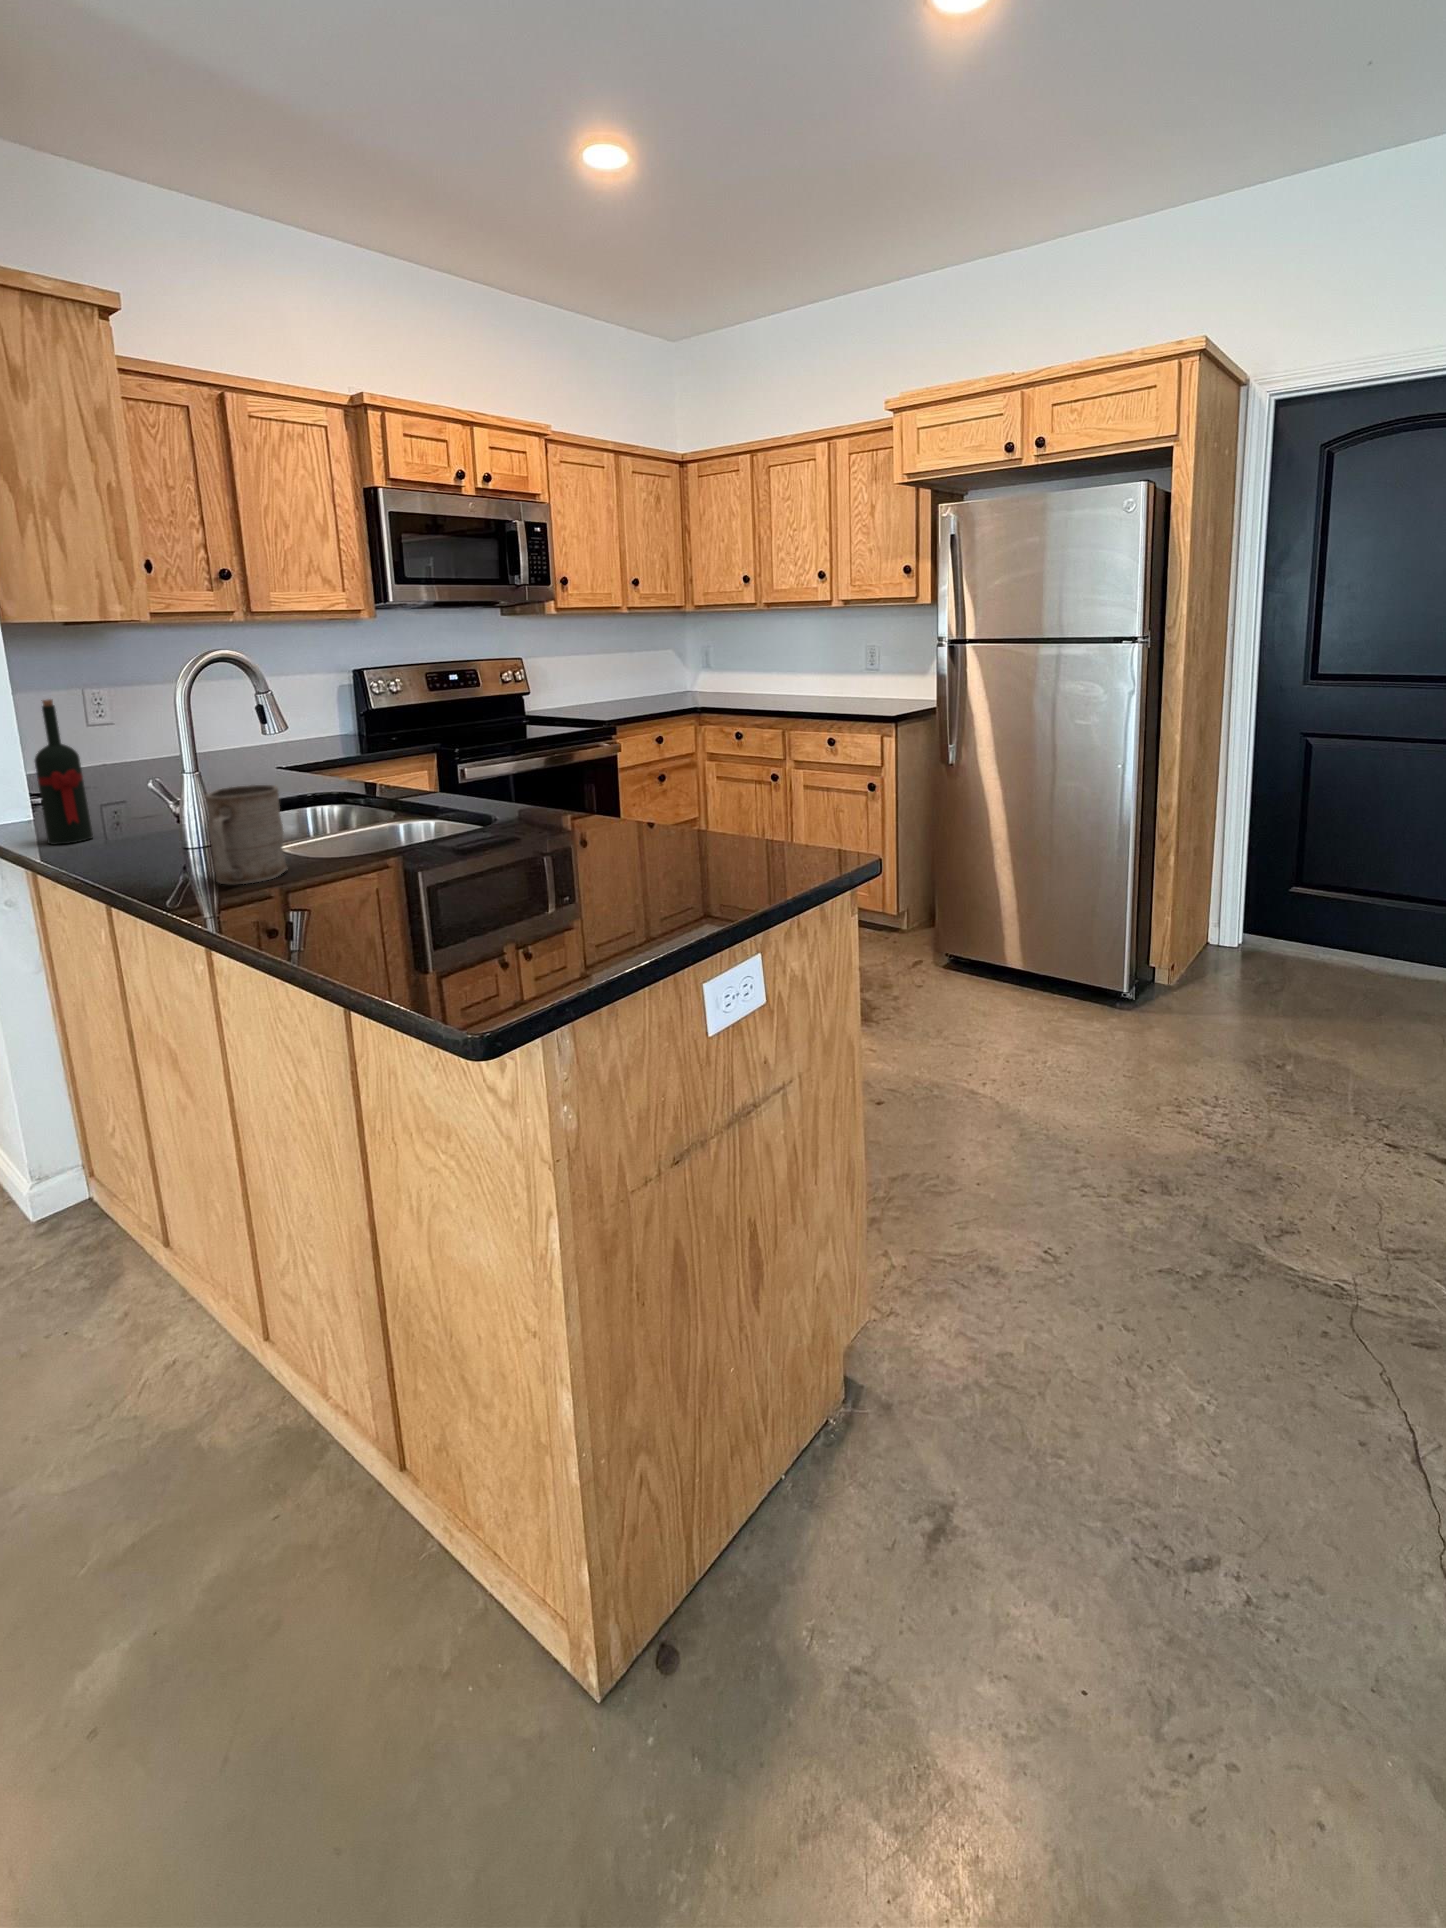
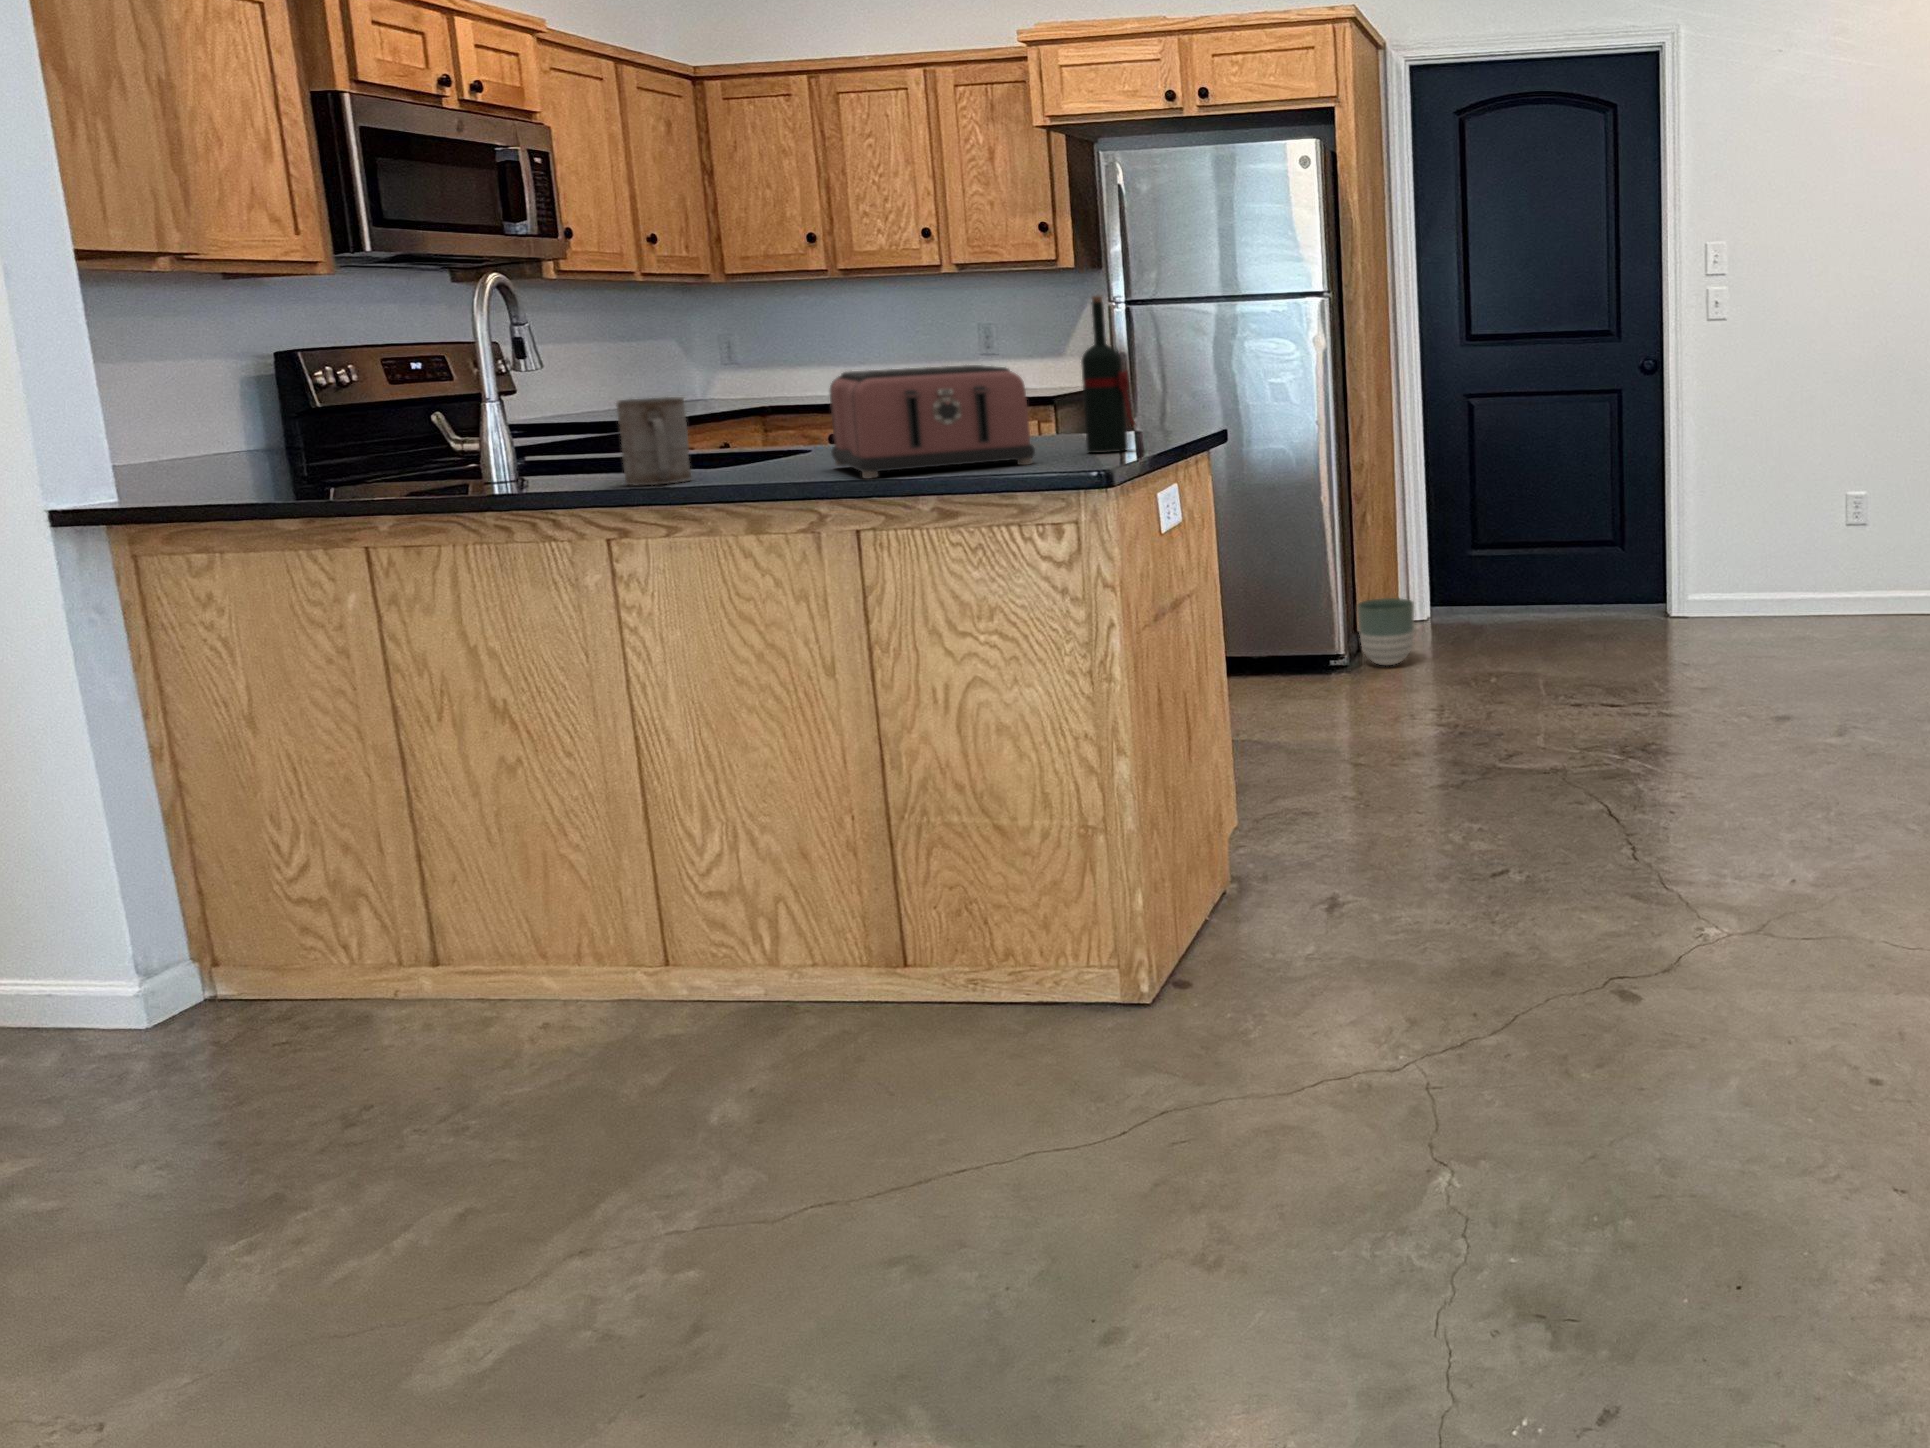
wine bottle: present [35,699,93,845] -> present [1081,296,1135,453]
toaster: none [327,767,593,932] -> present [830,365,1035,479]
planter: none [1149,940,1212,1012] -> present [1357,598,1414,666]

